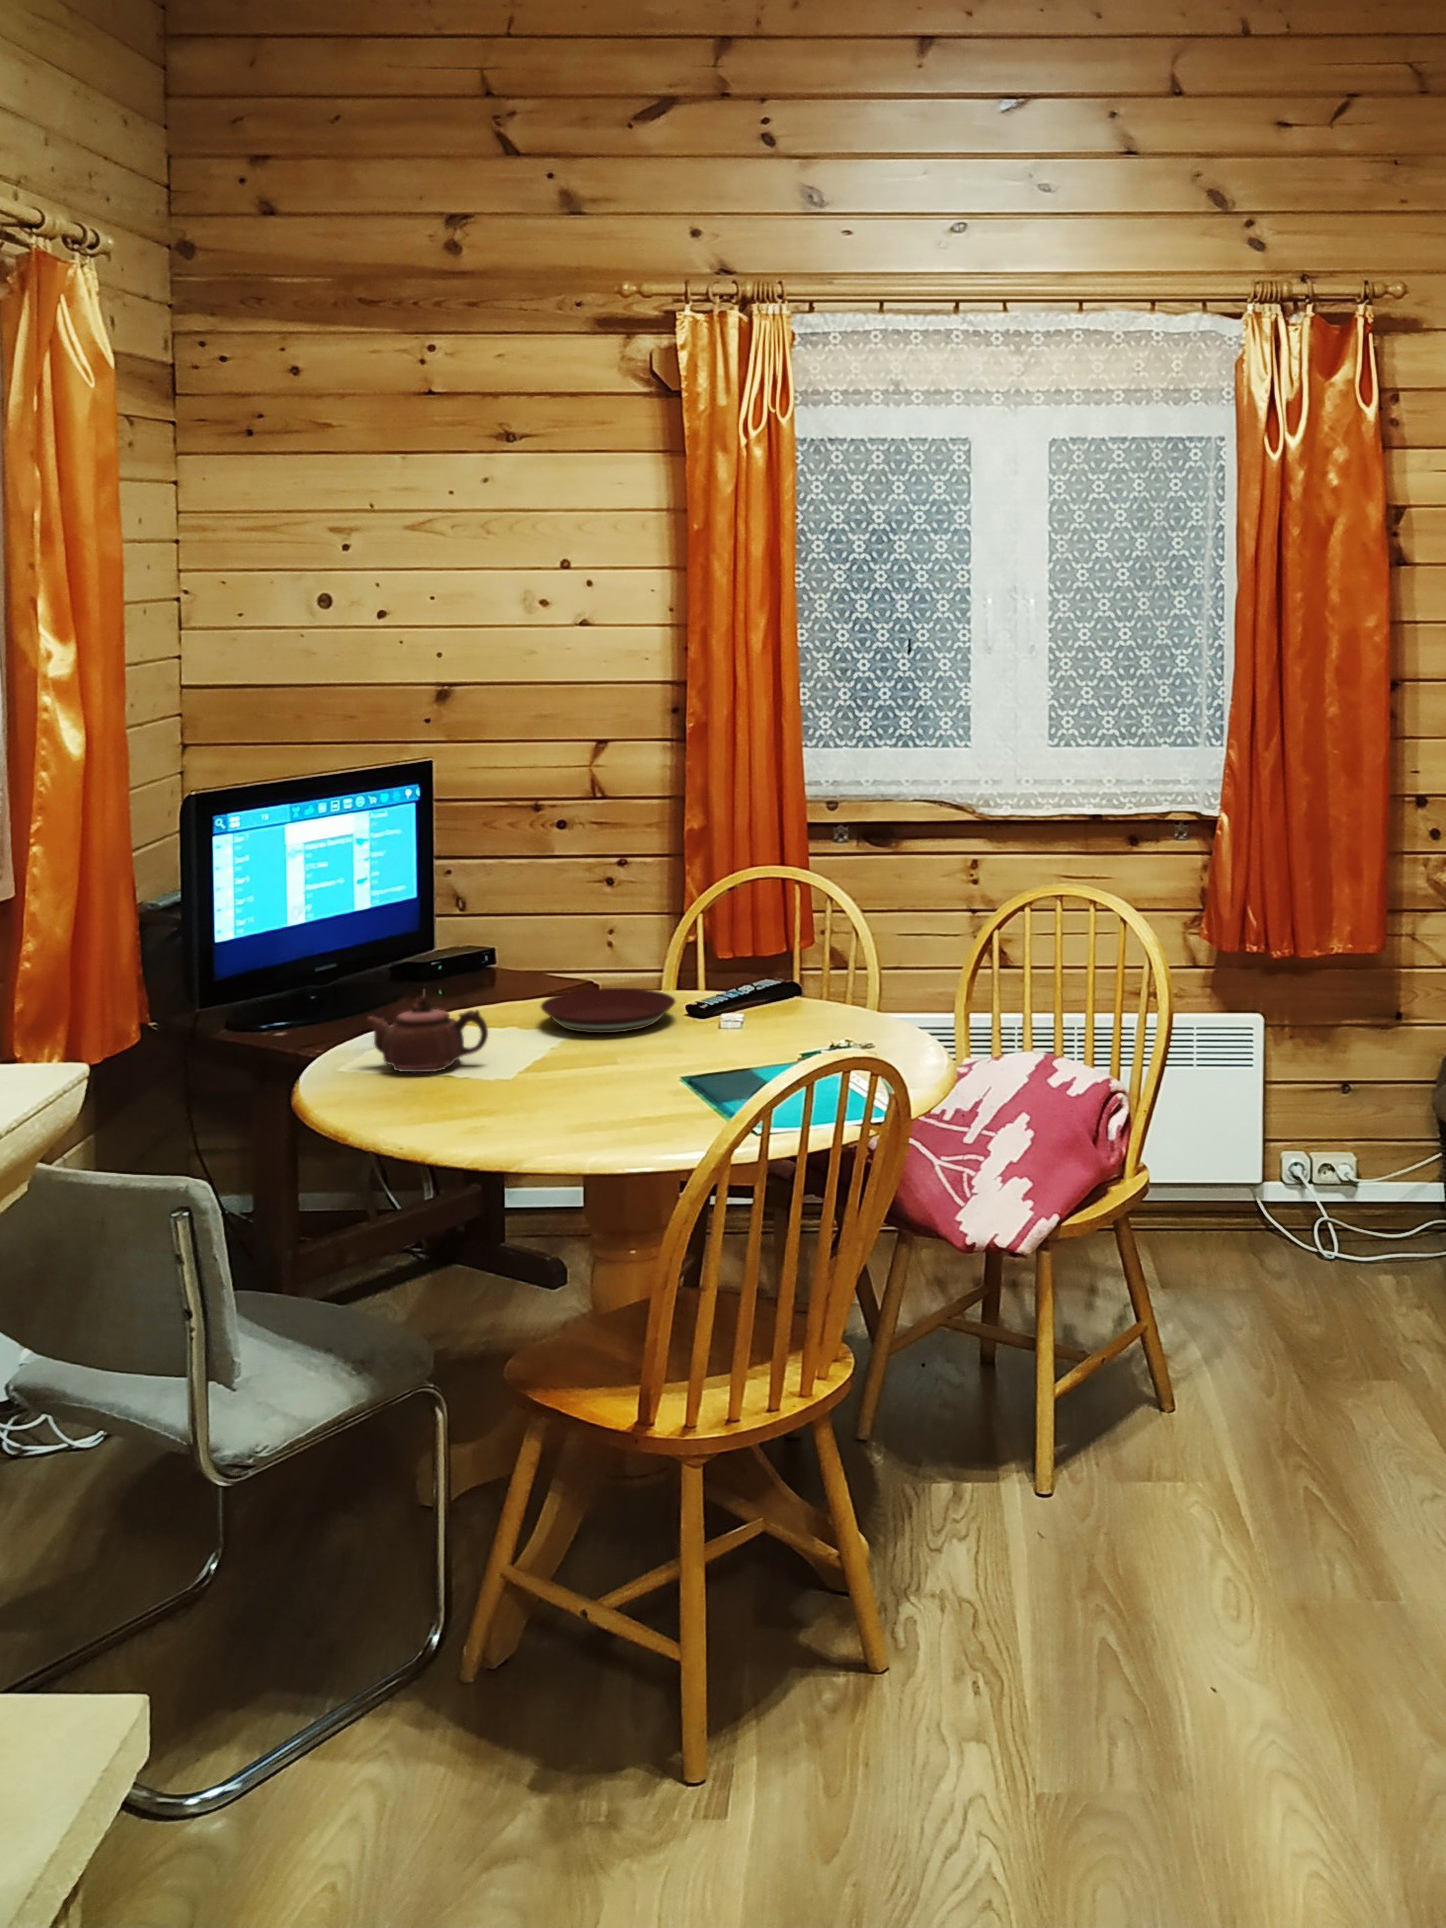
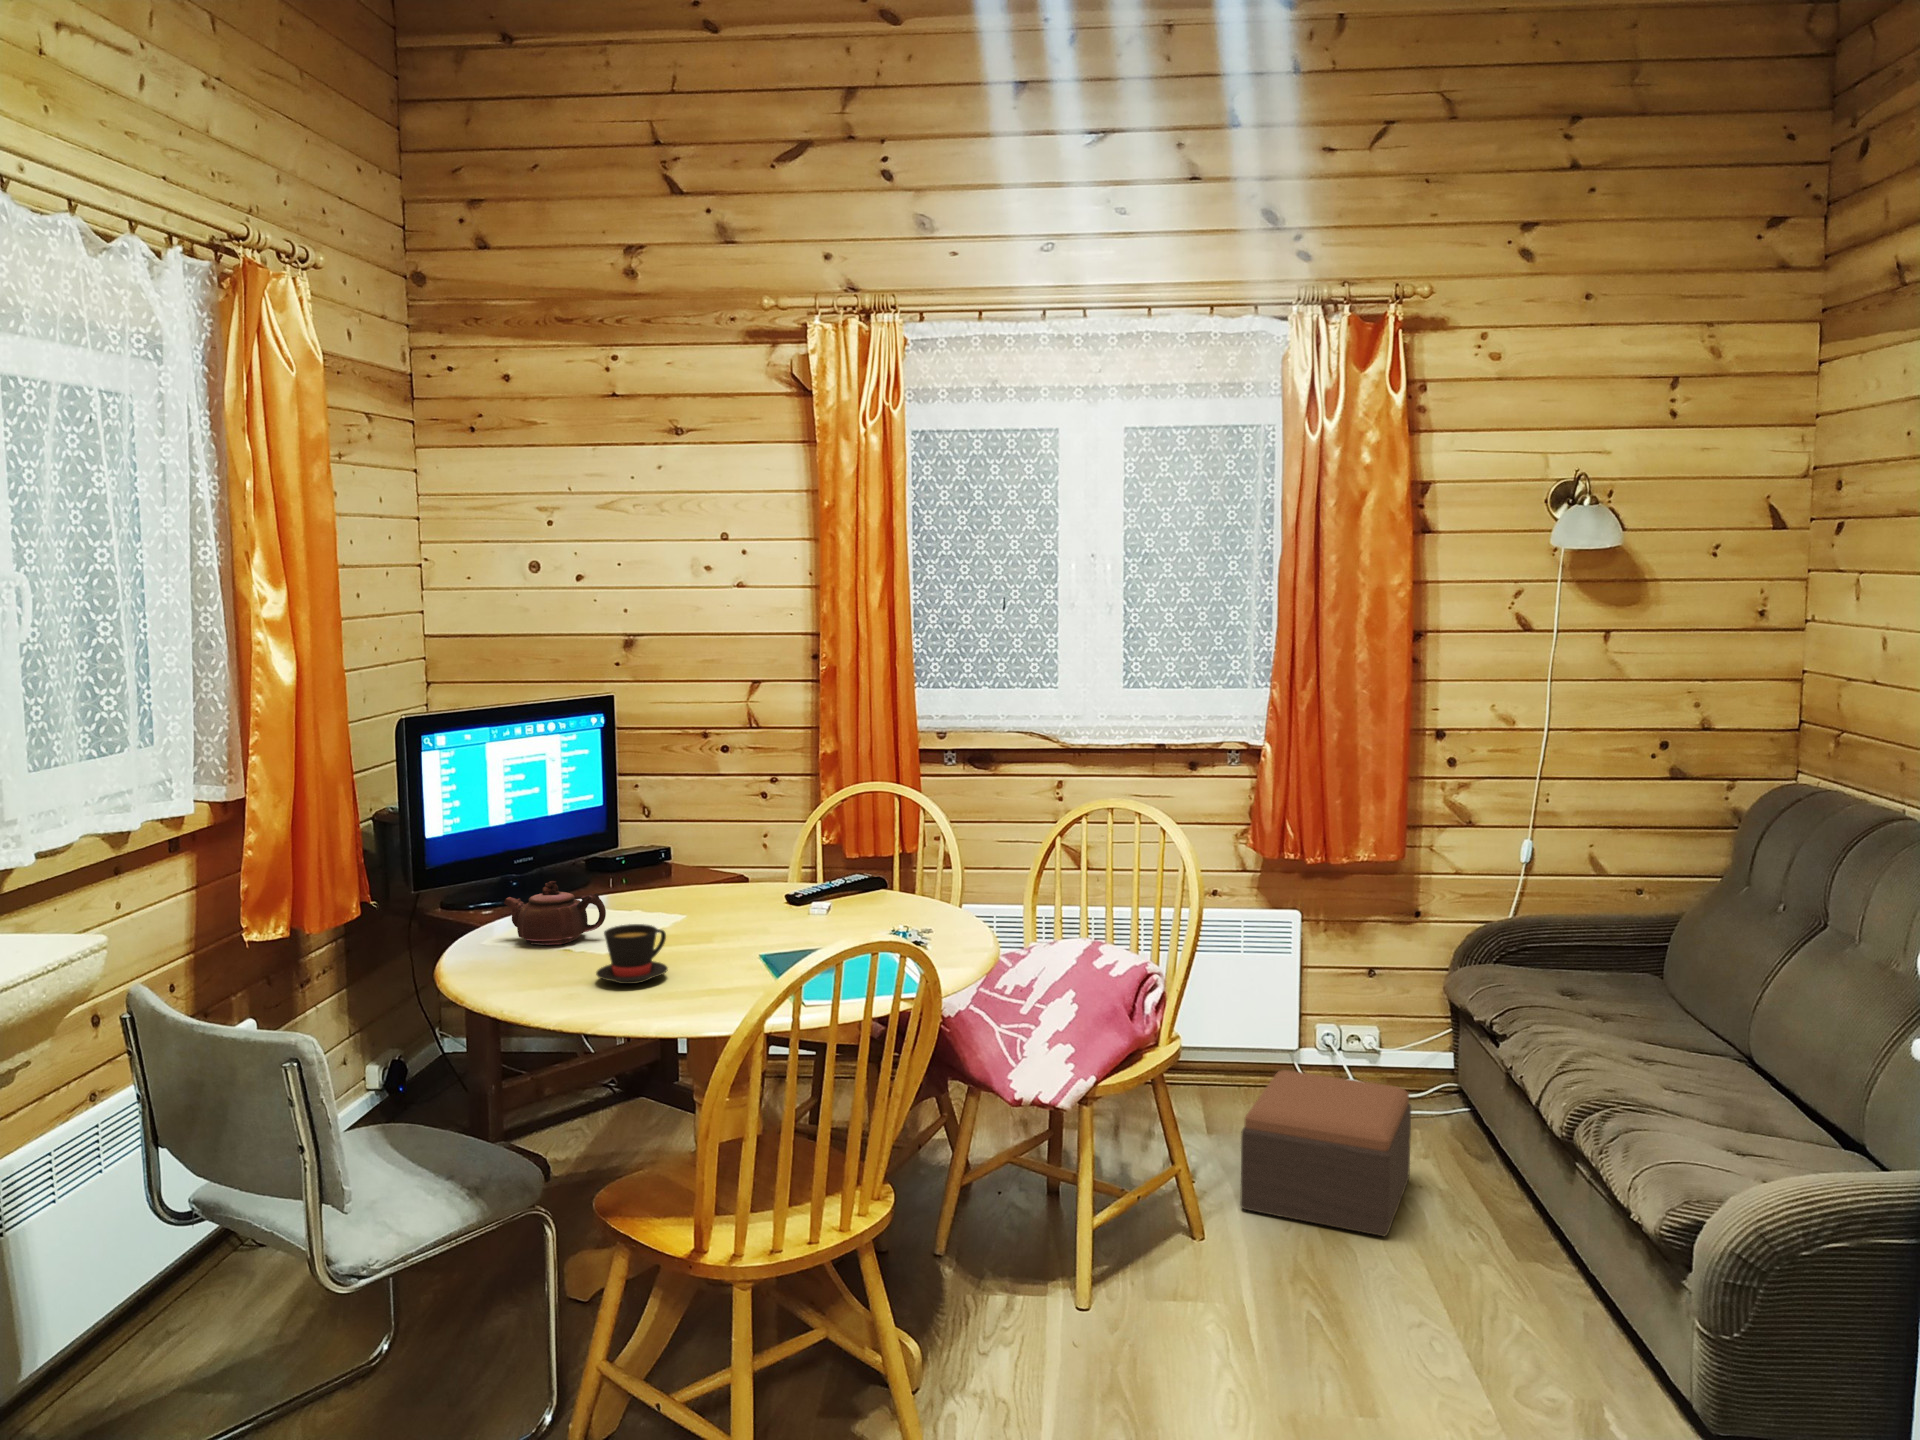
plate: present [541,988,675,1033] -> none [663,878,777,915]
teacup: none [501,1045,584,1116] -> present [596,924,668,984]
footstool: none [1214,1206,1407,1398] -> present [1240,1070,1411,1236]

